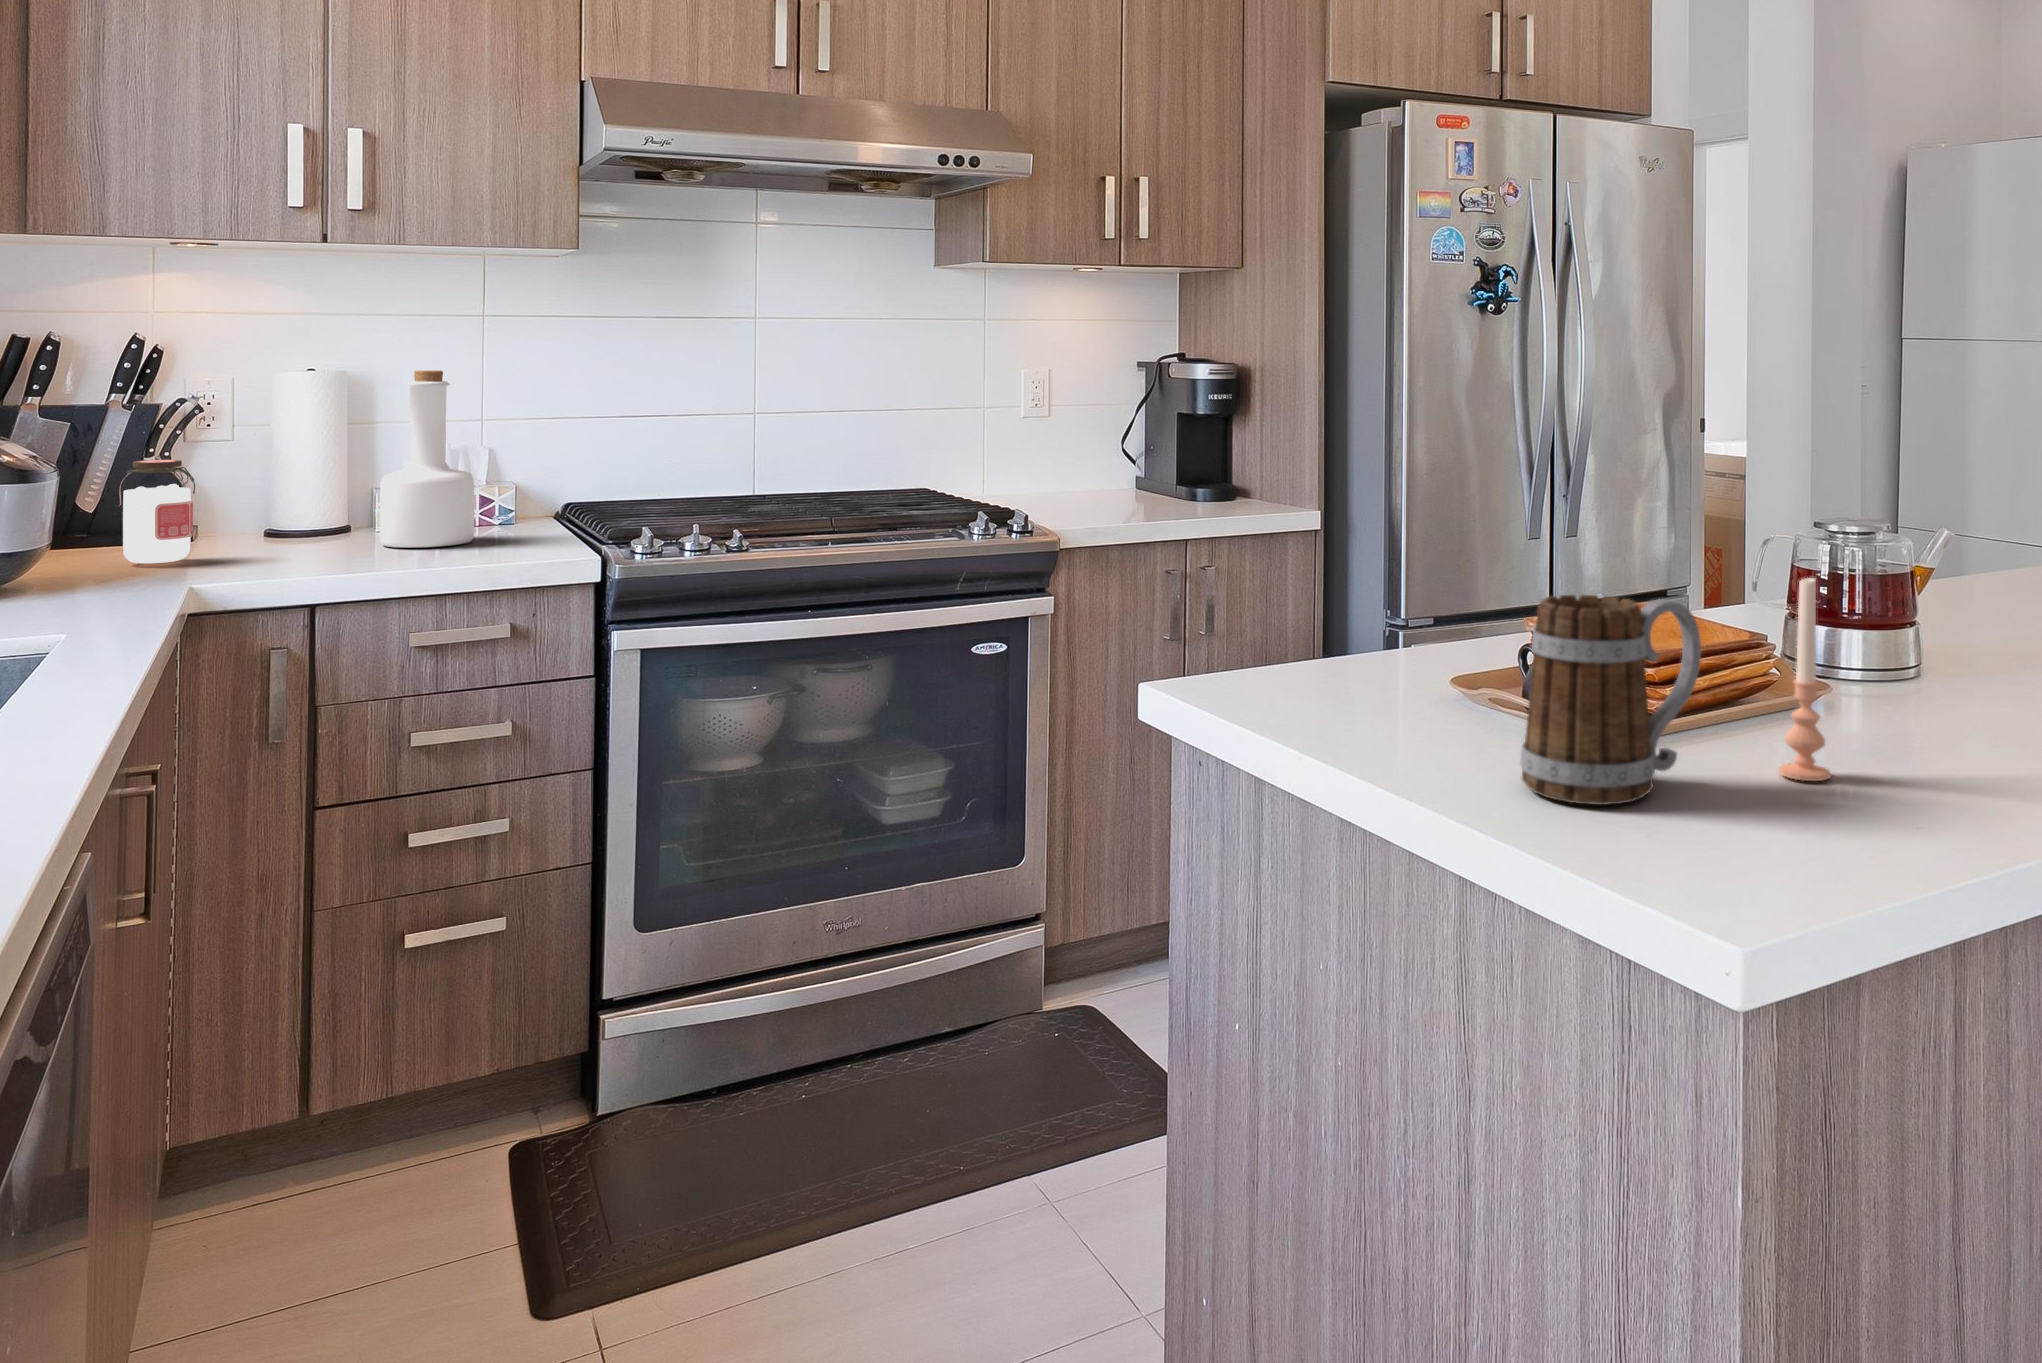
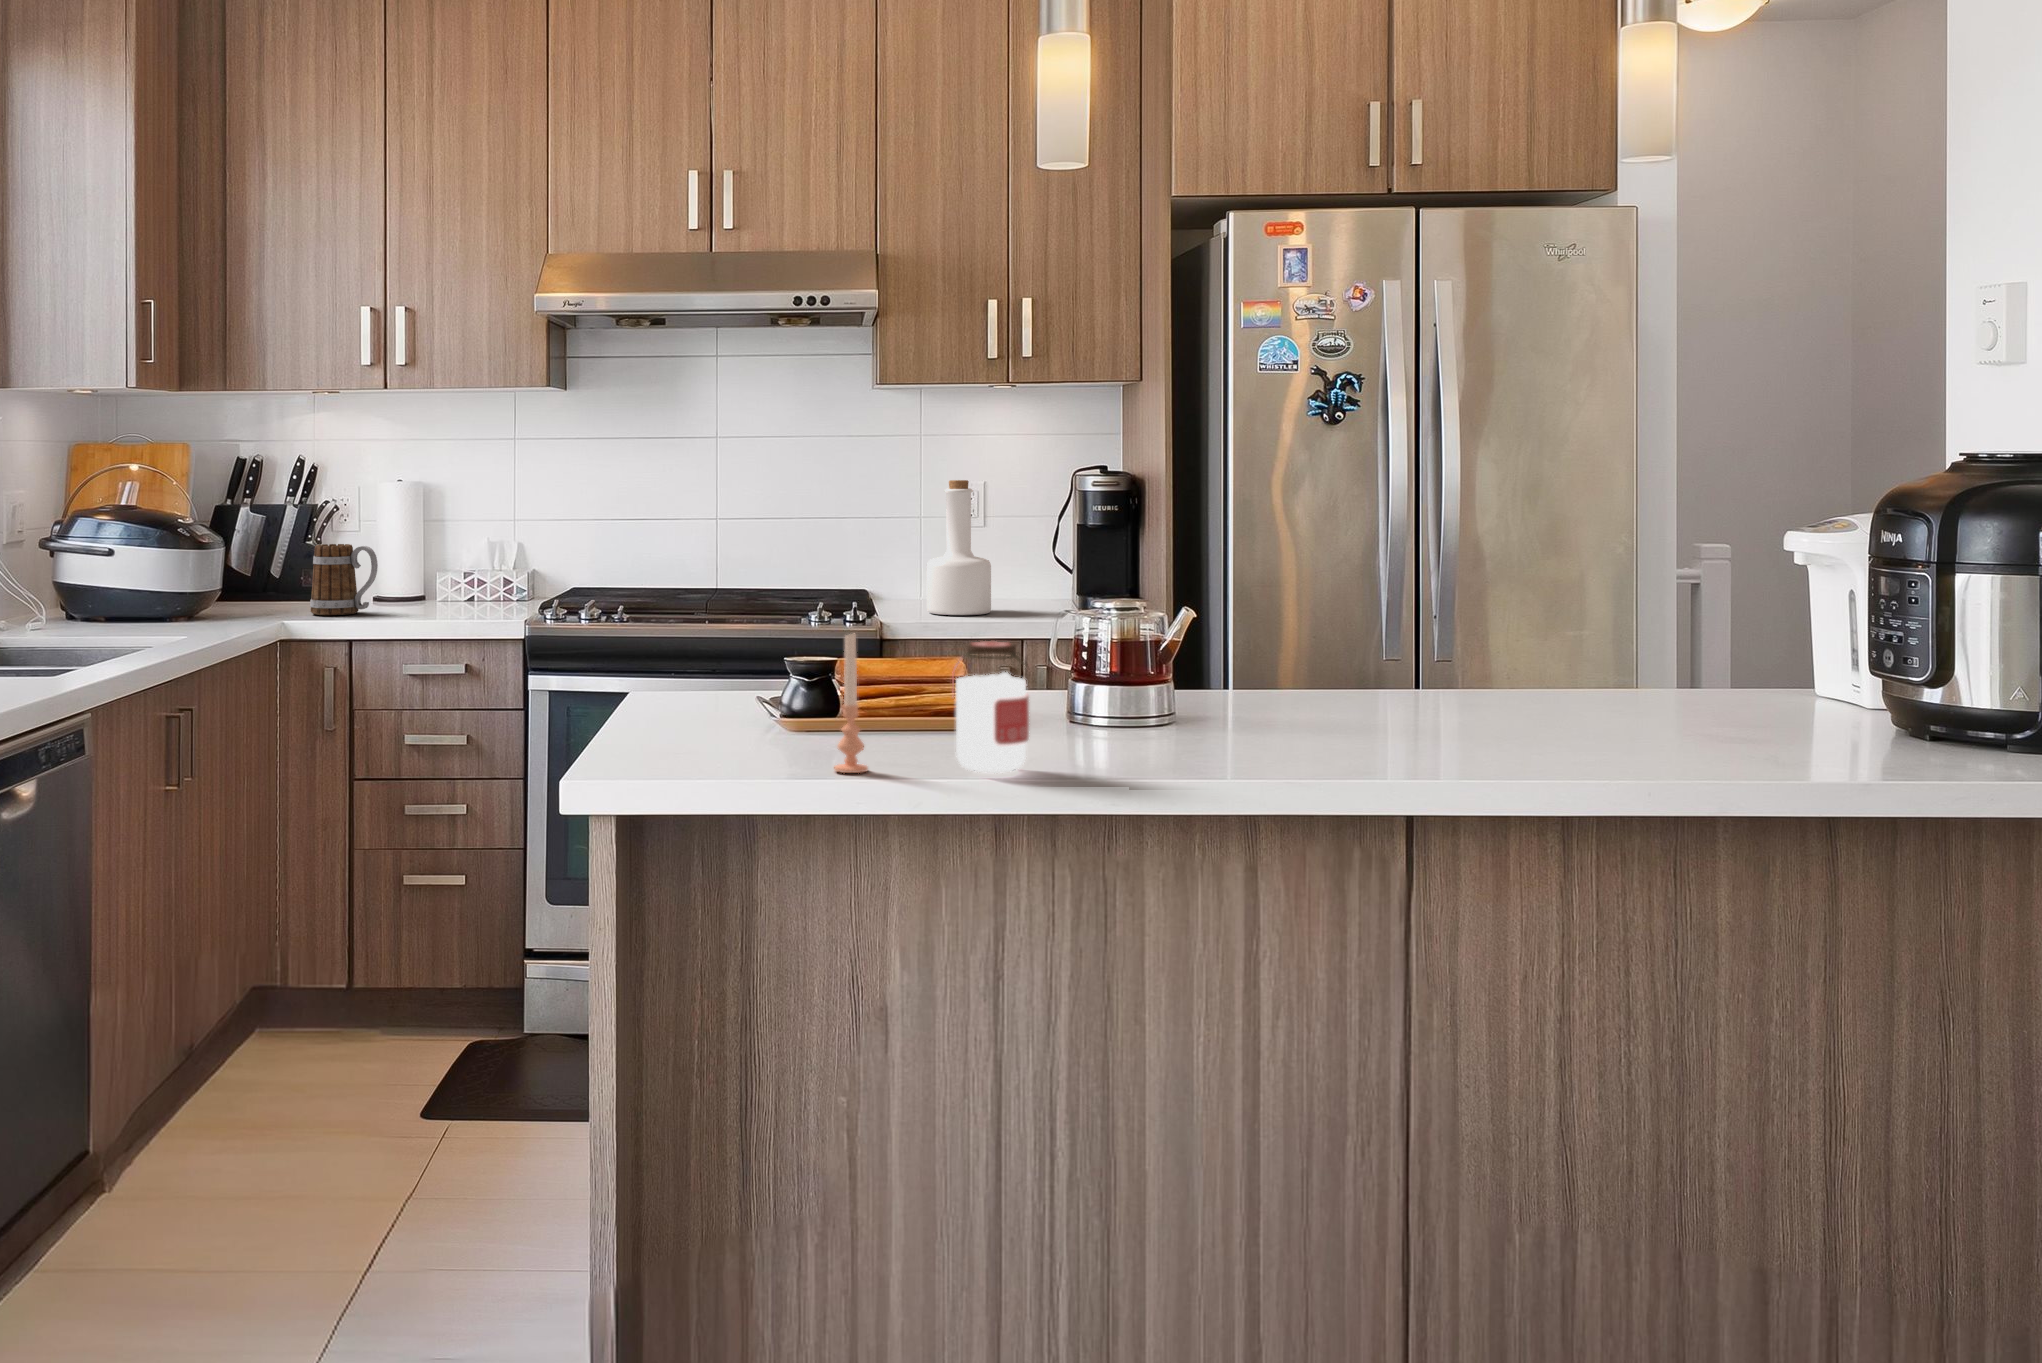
bottle: present [380,370,474,548] -> present [927,480,991,615]
jar: present [119,460,195,563] -> present [952,641,1029,773]
mug: present [1520,595,1701,805] -> present [310,544,378,615]

